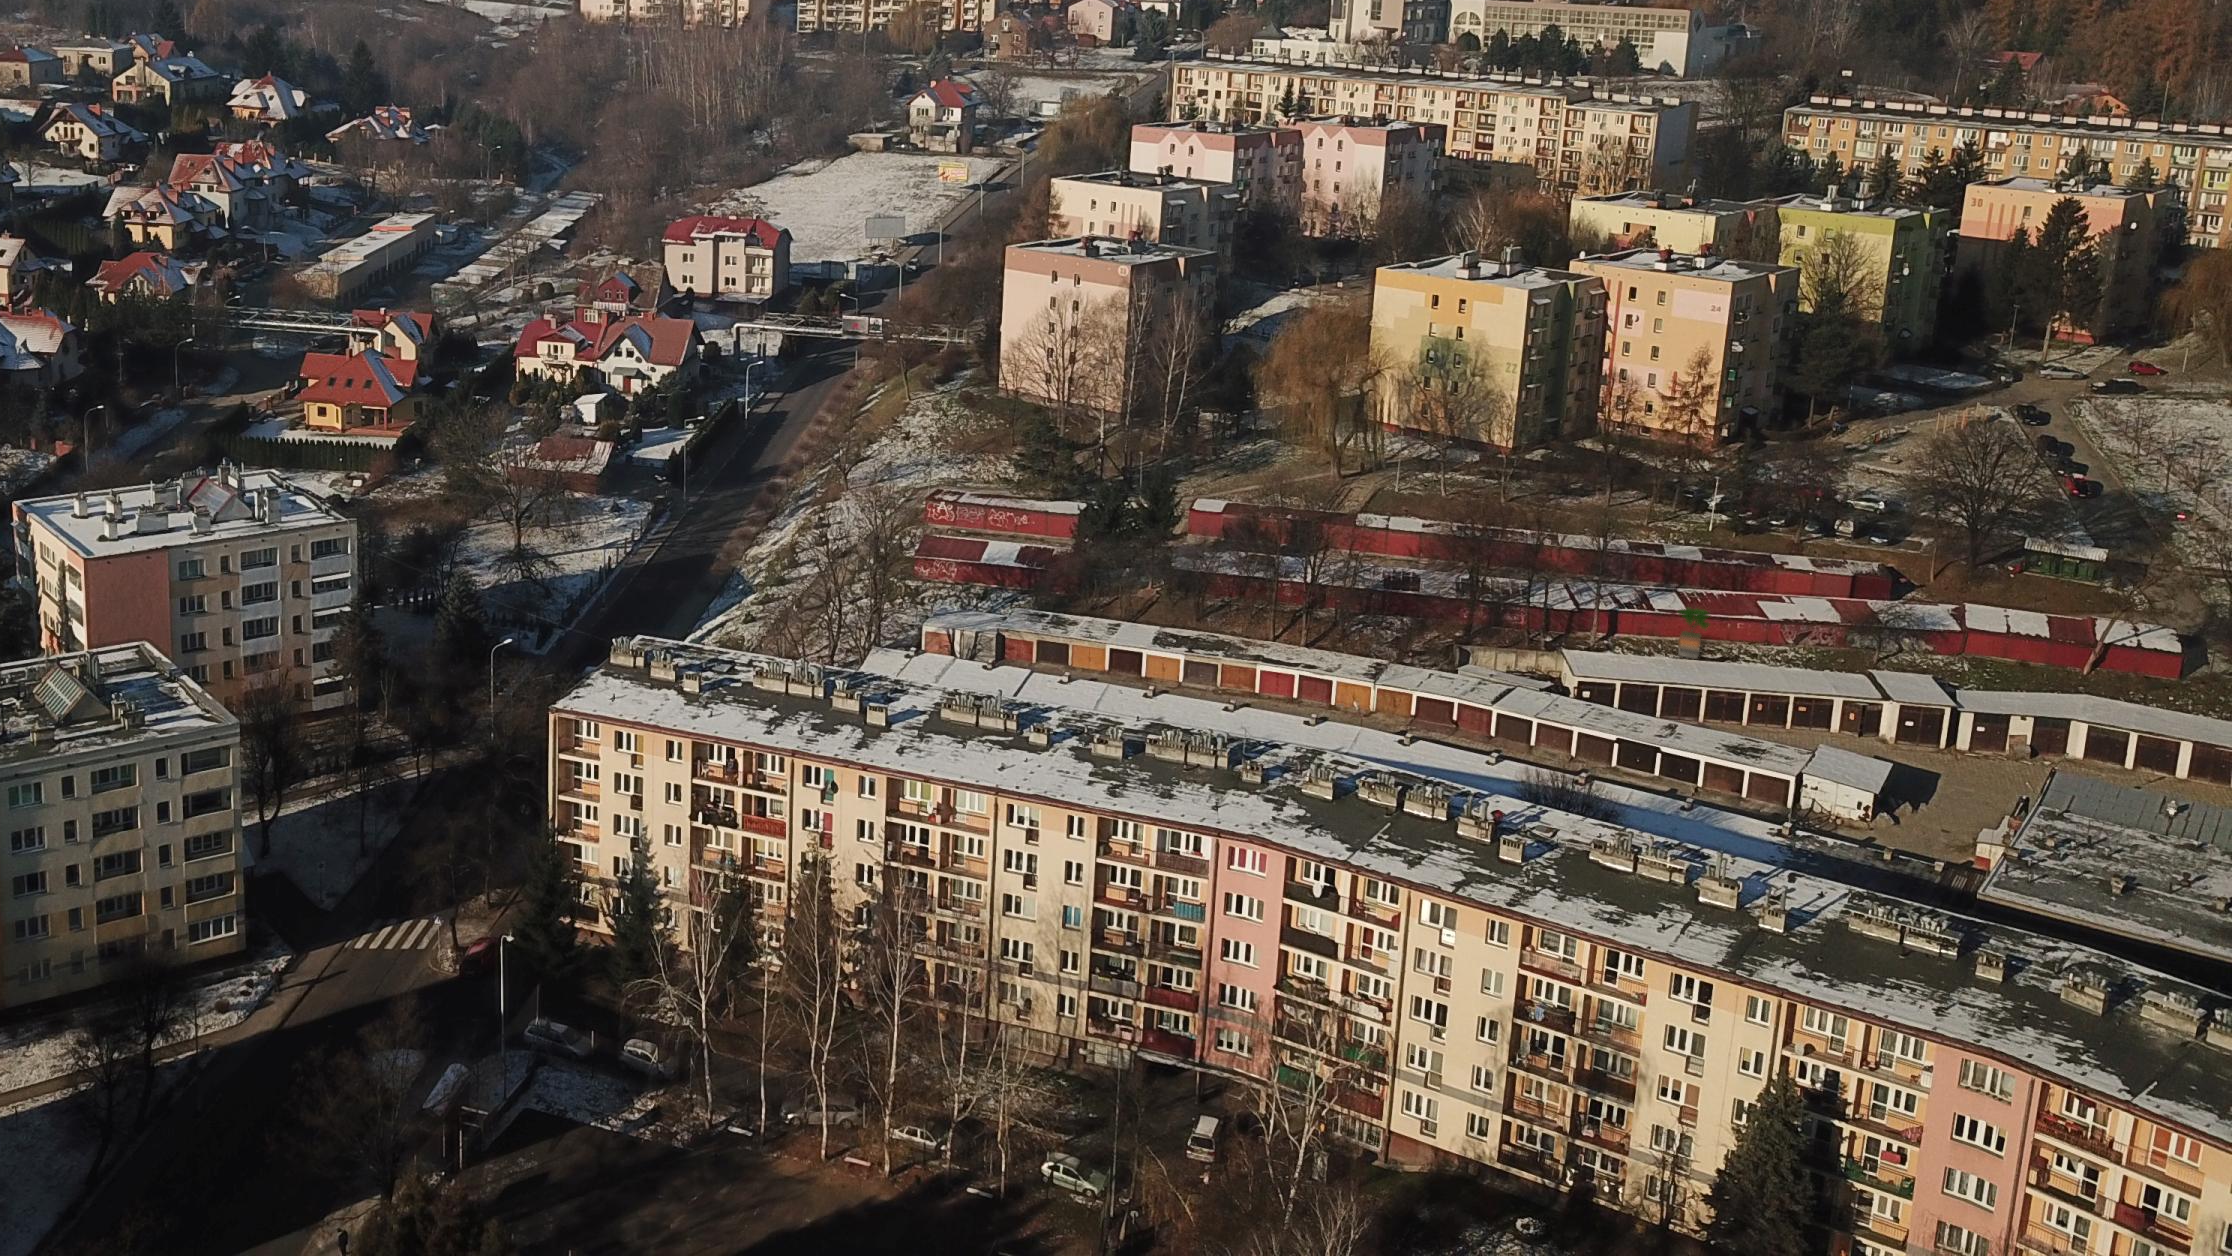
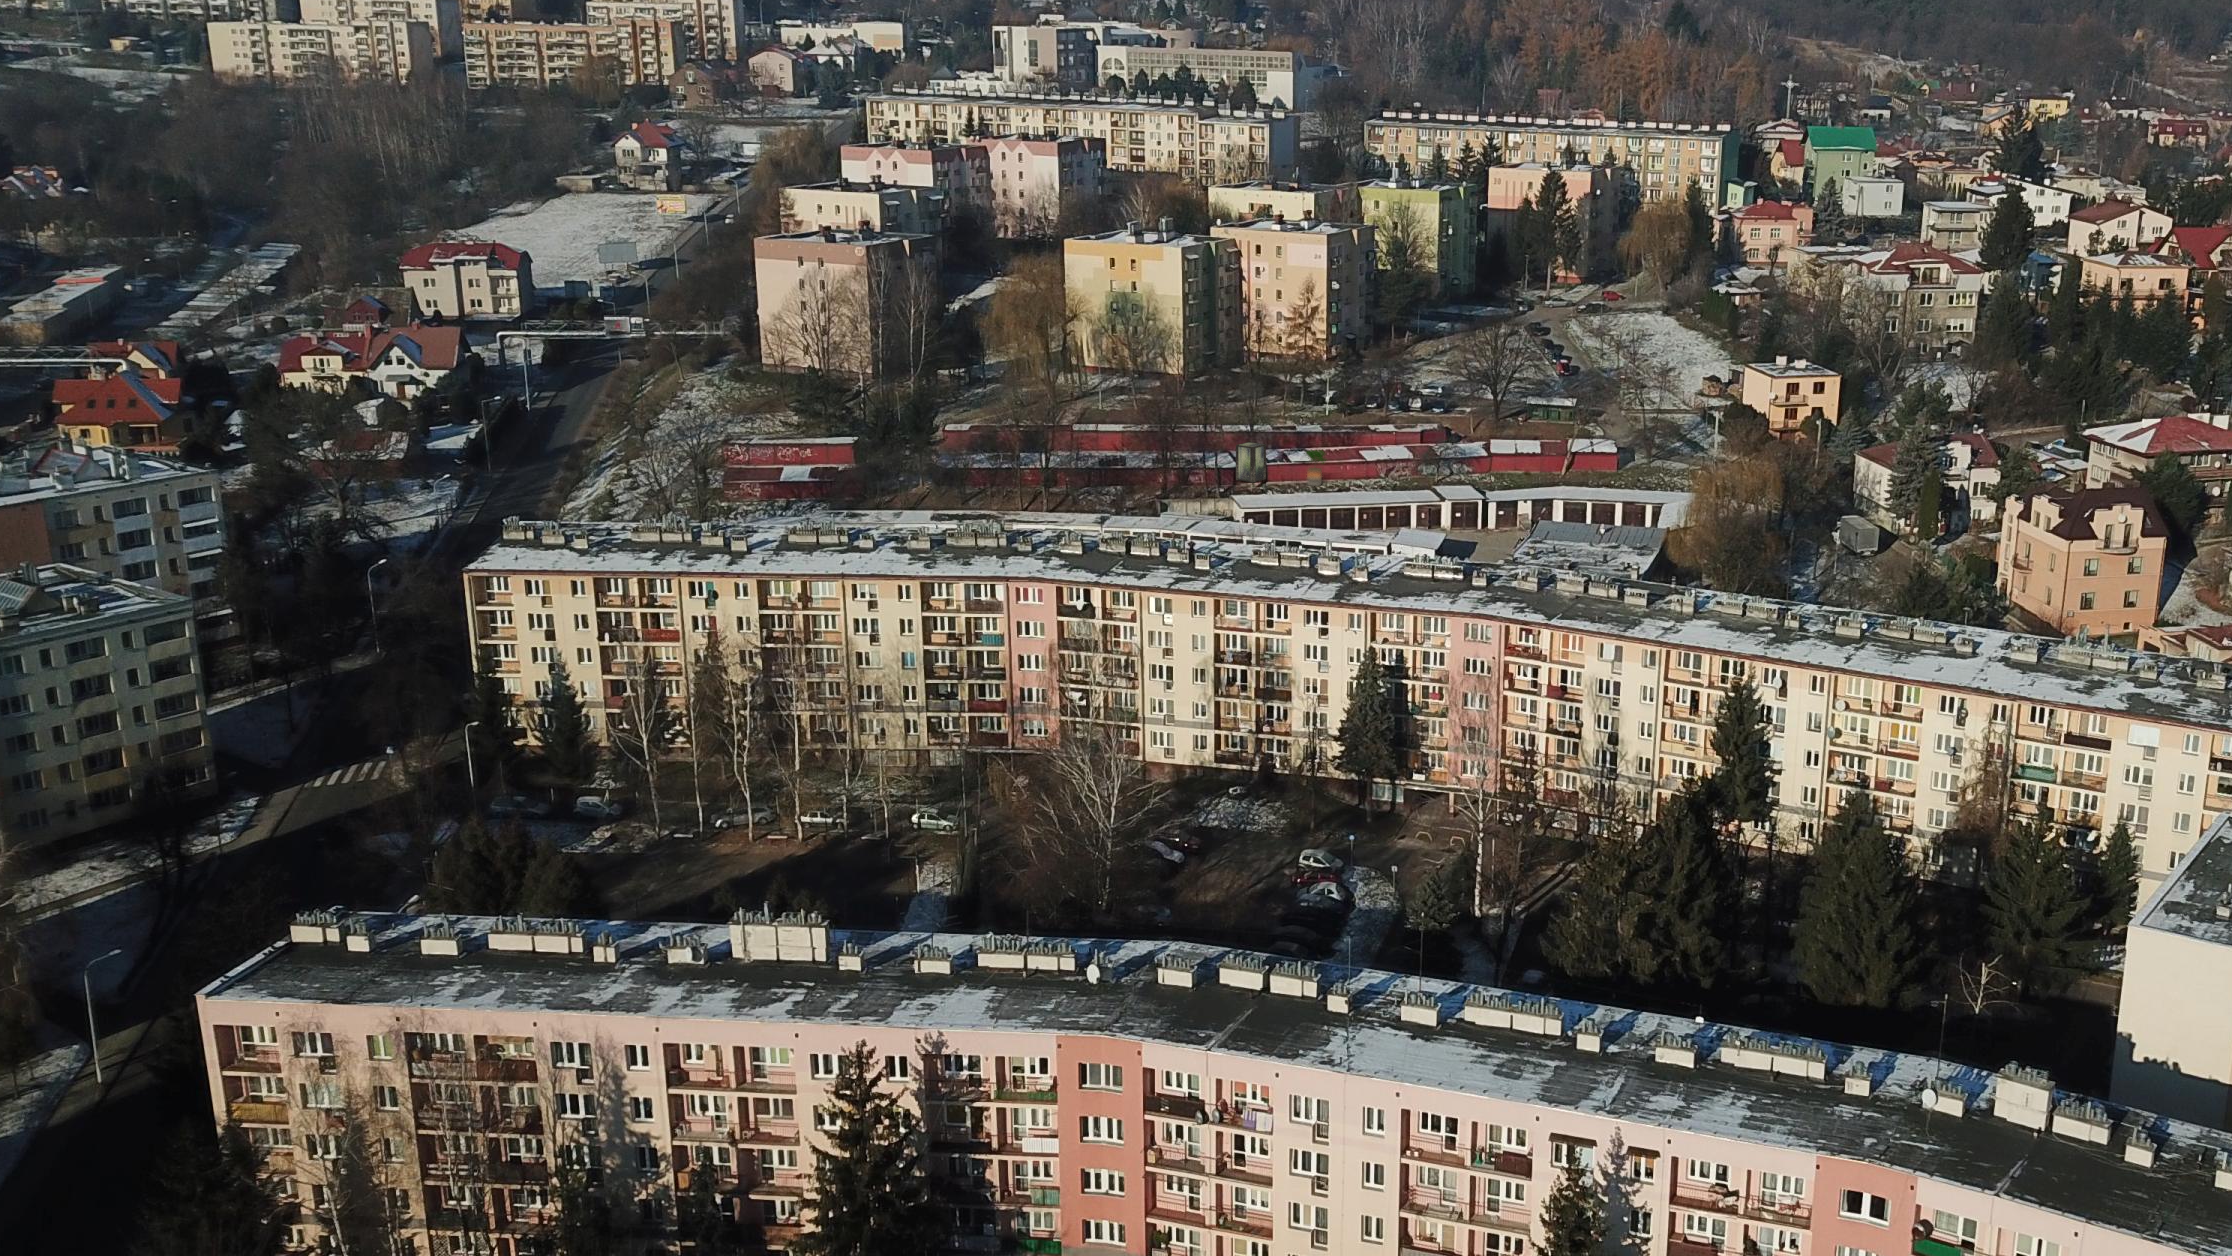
storage box: none [1574,584,1623,641] -> present [1236,442,1266,482]

